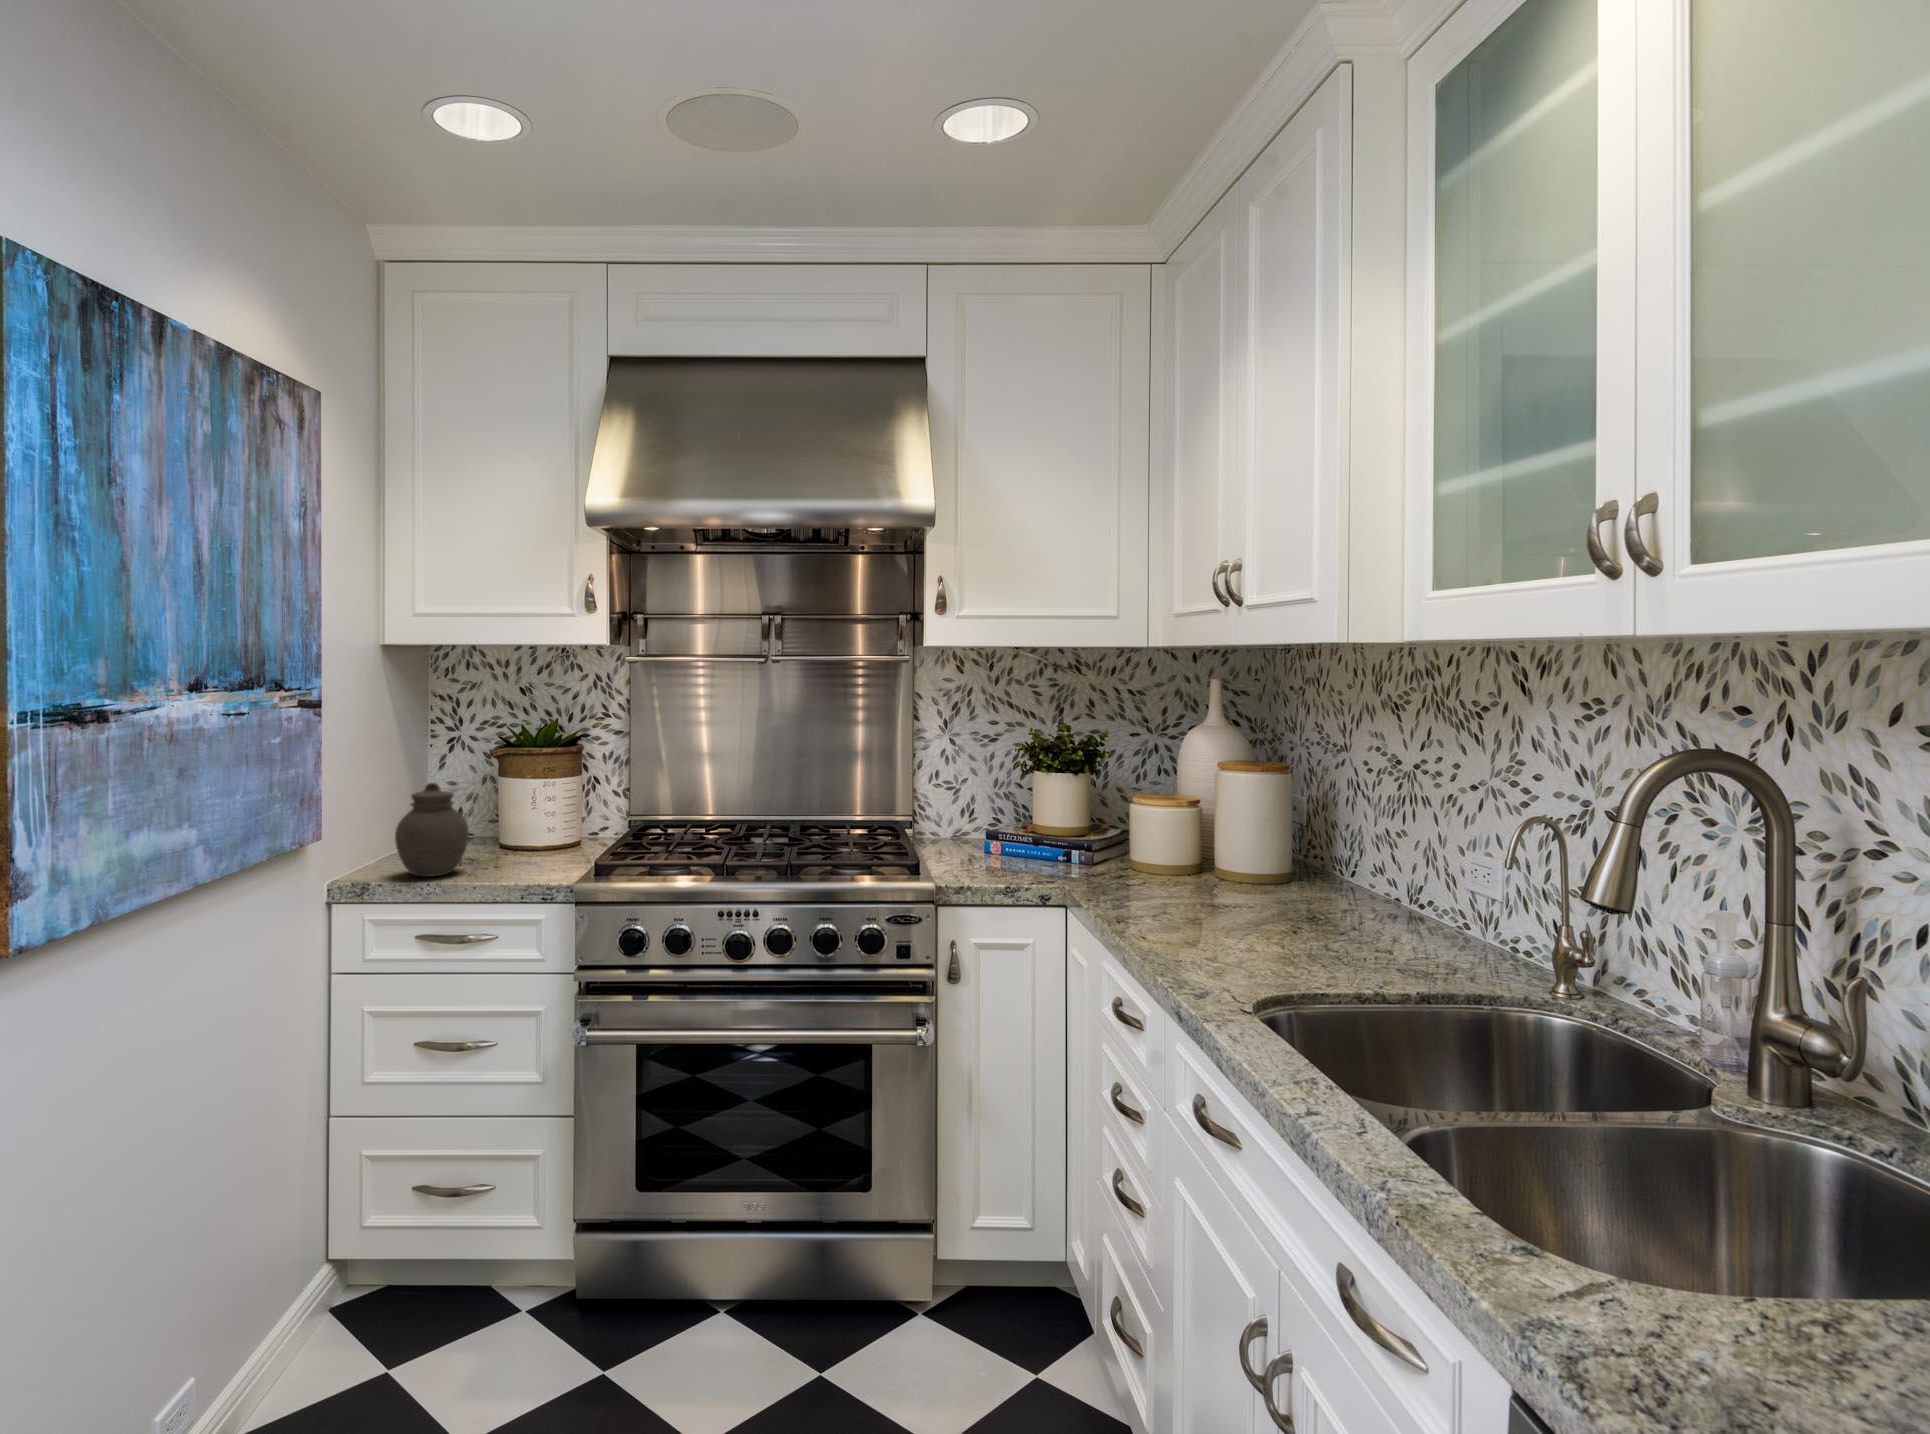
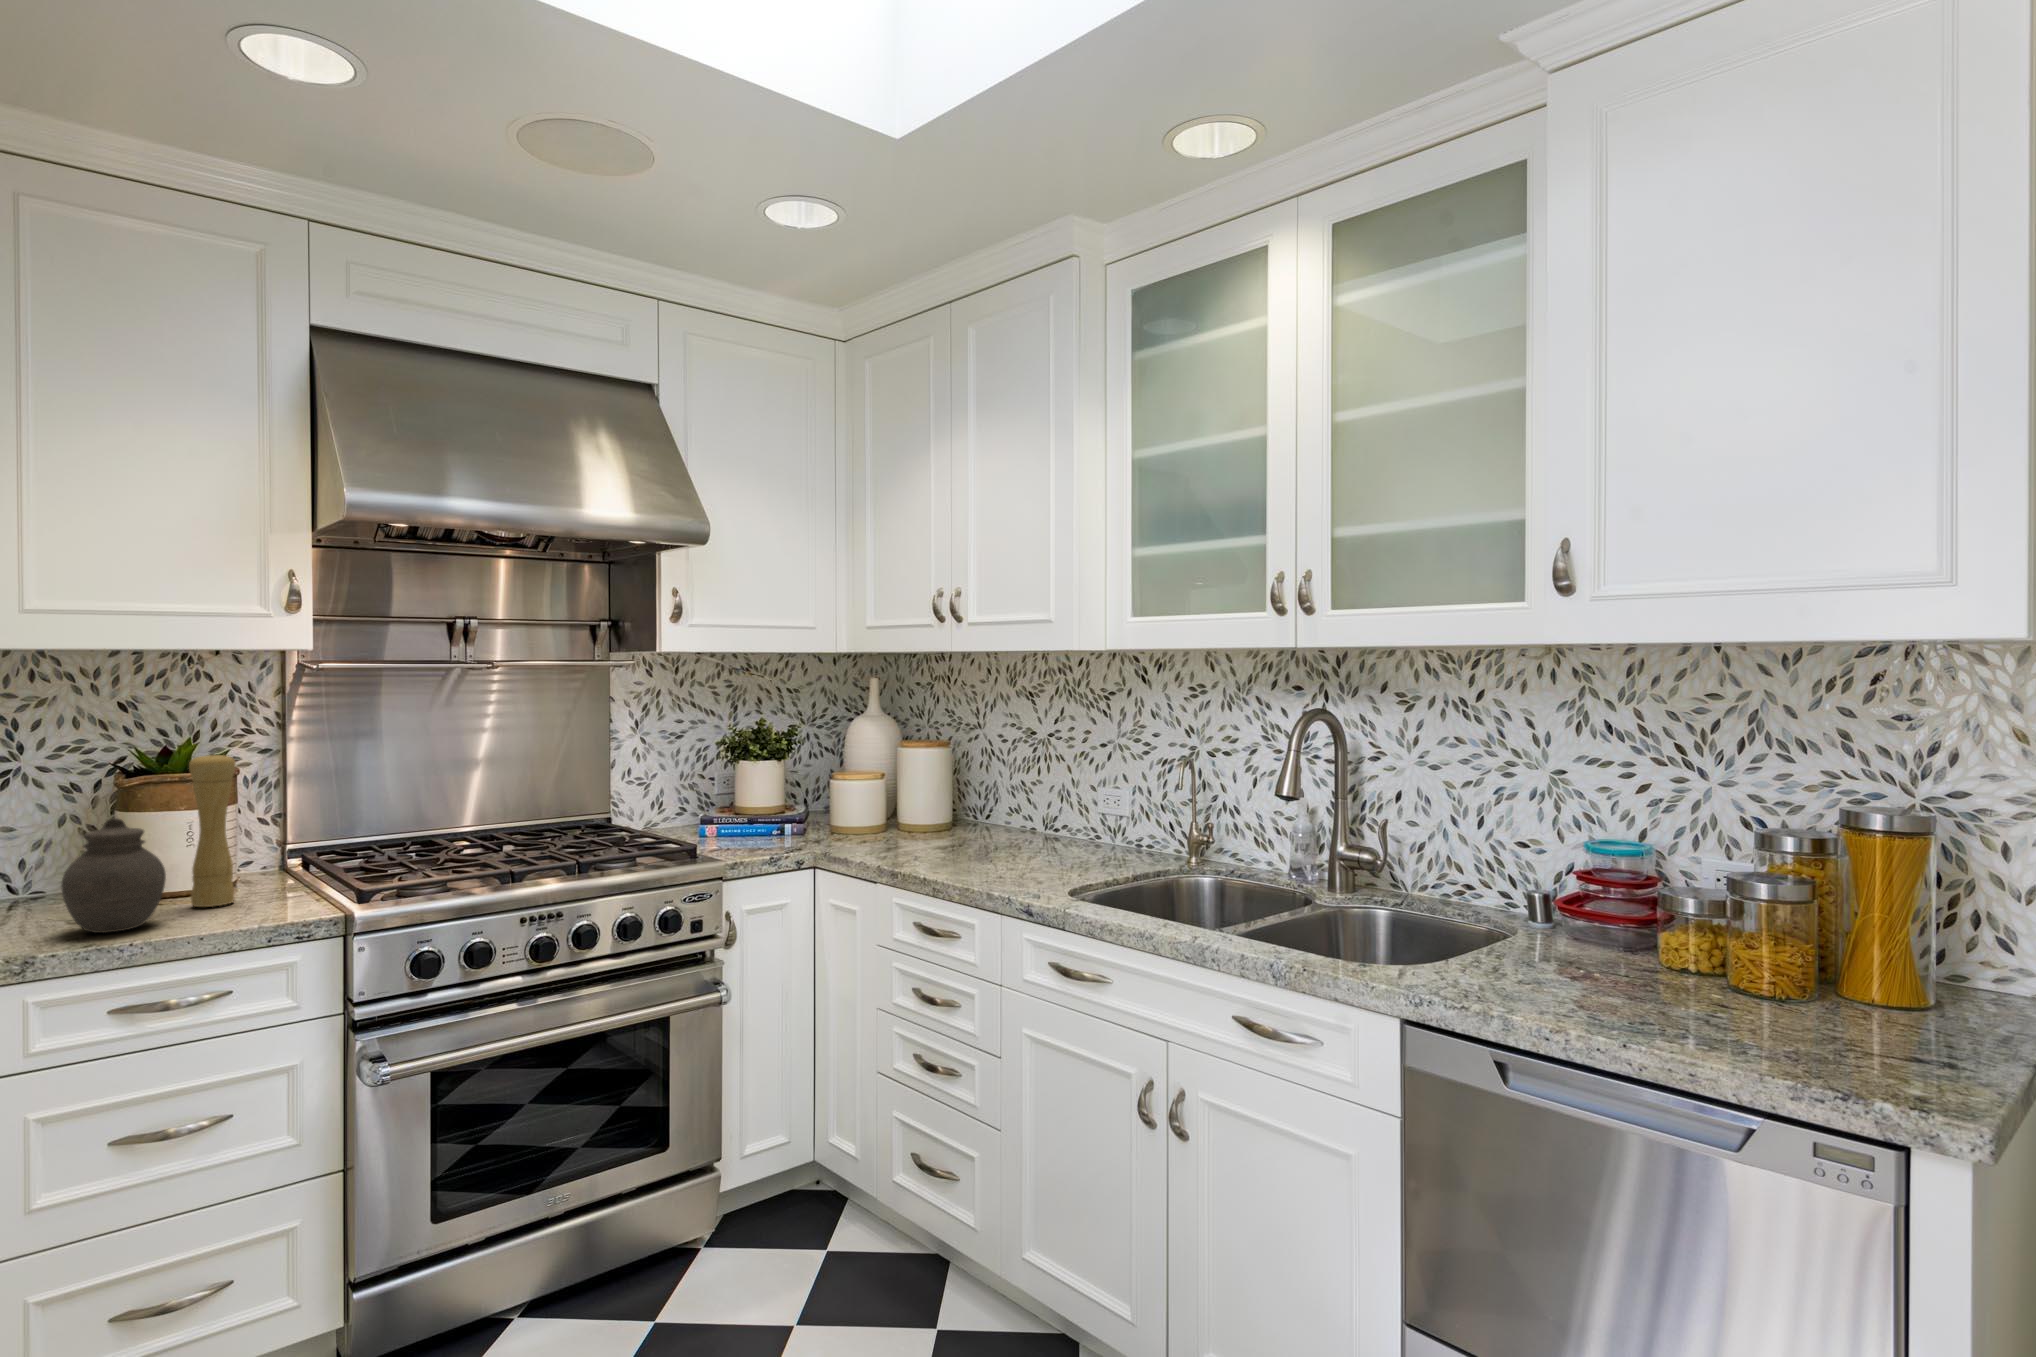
pepper mill: none [505,732,539,865] -> present [189,753,236,907]

